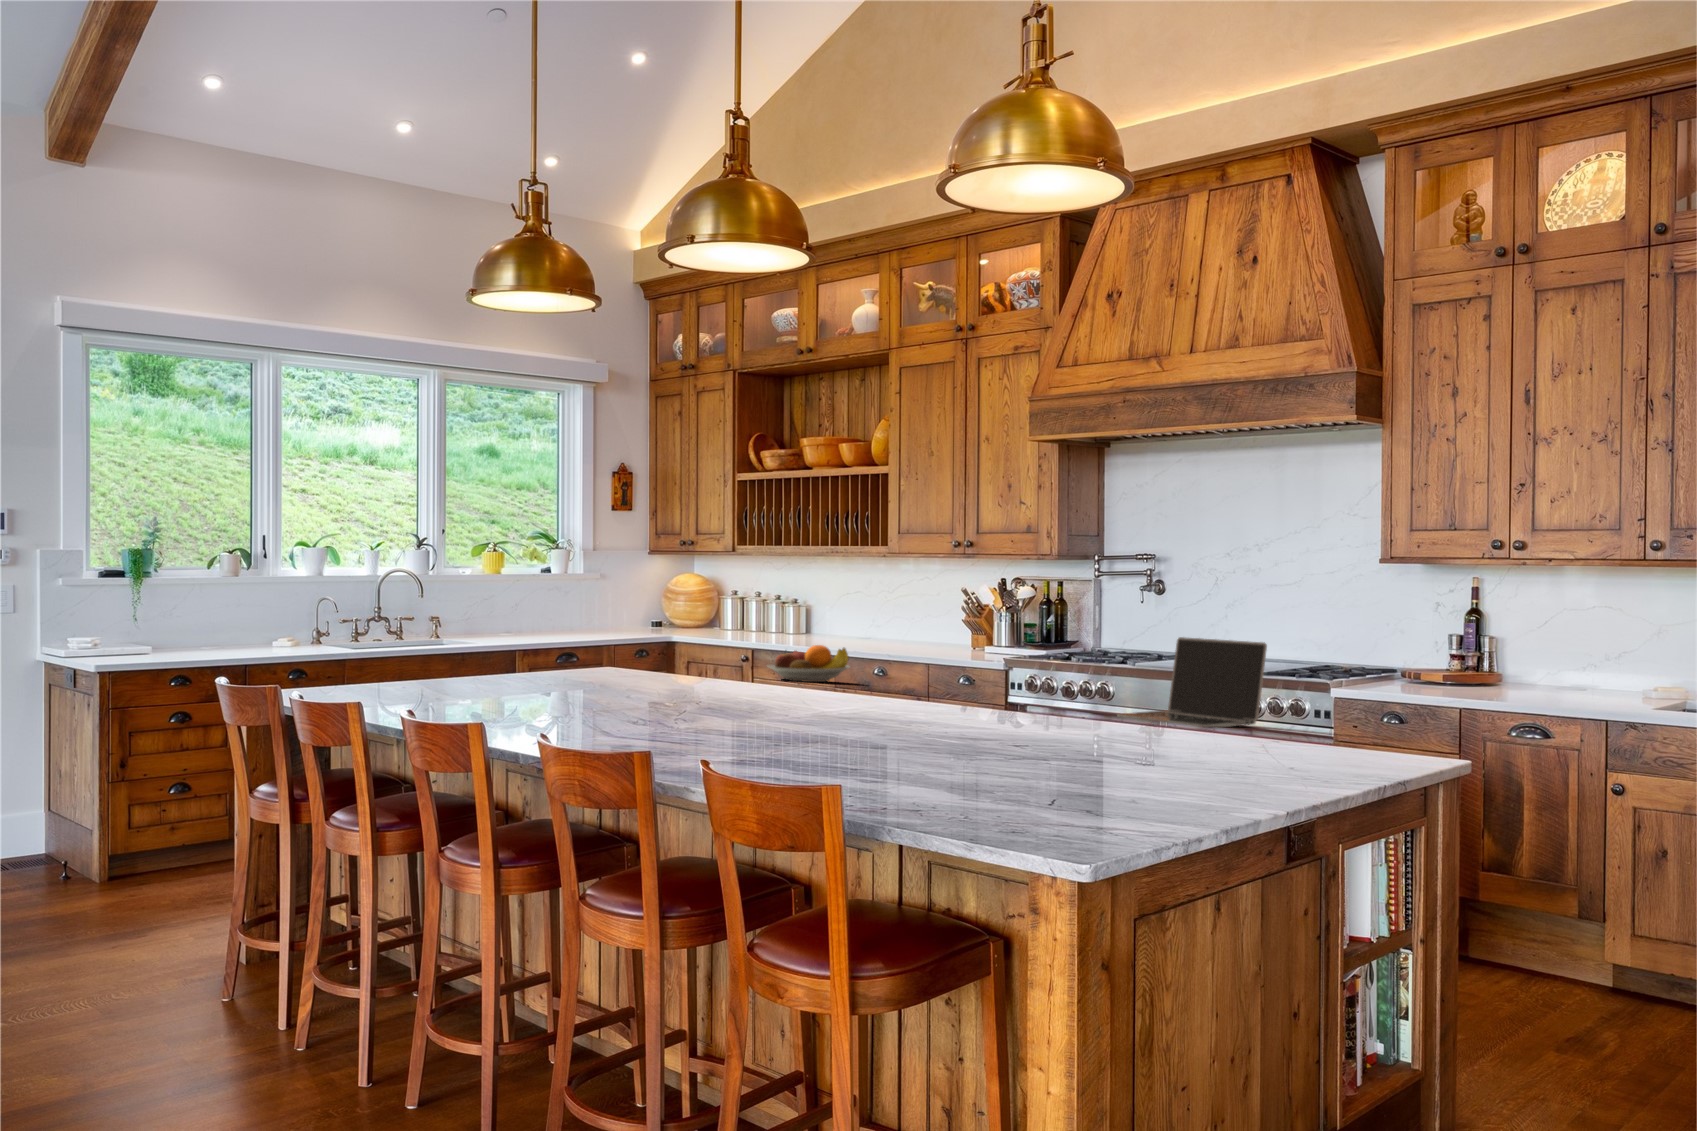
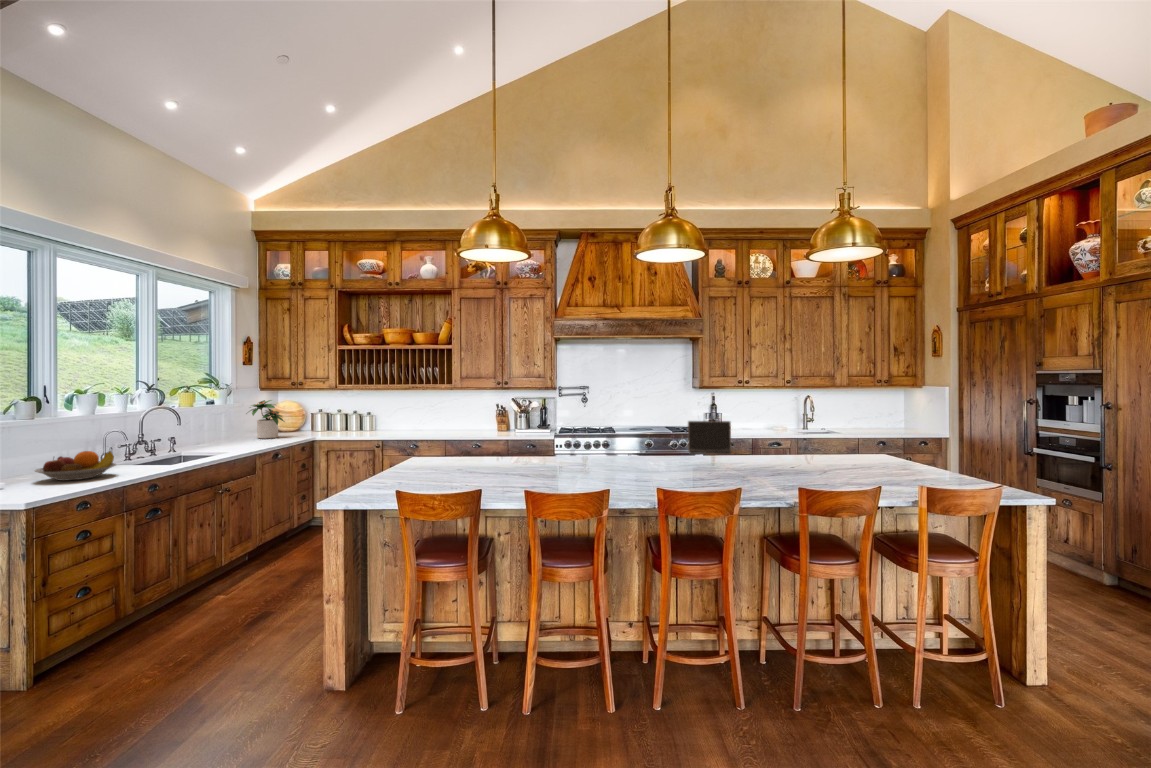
potted plant: none [592,570,650,636] -> present [249,400,284,439]
fruit bowl: present [768,645,850,682] -> present [35,451,116,481]

